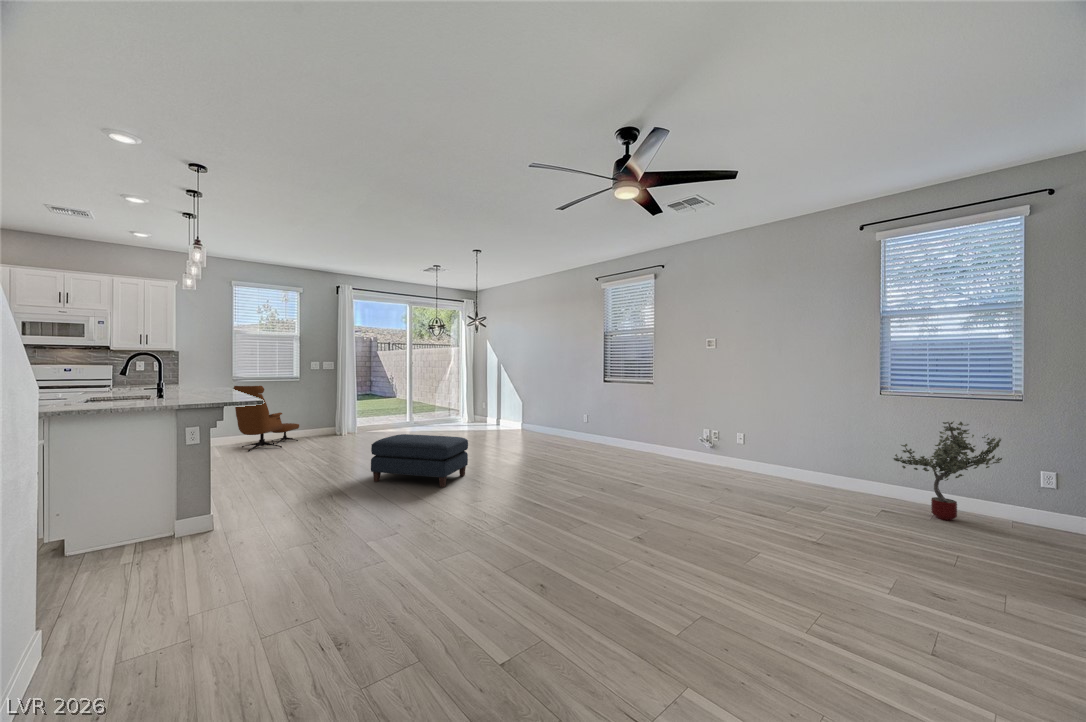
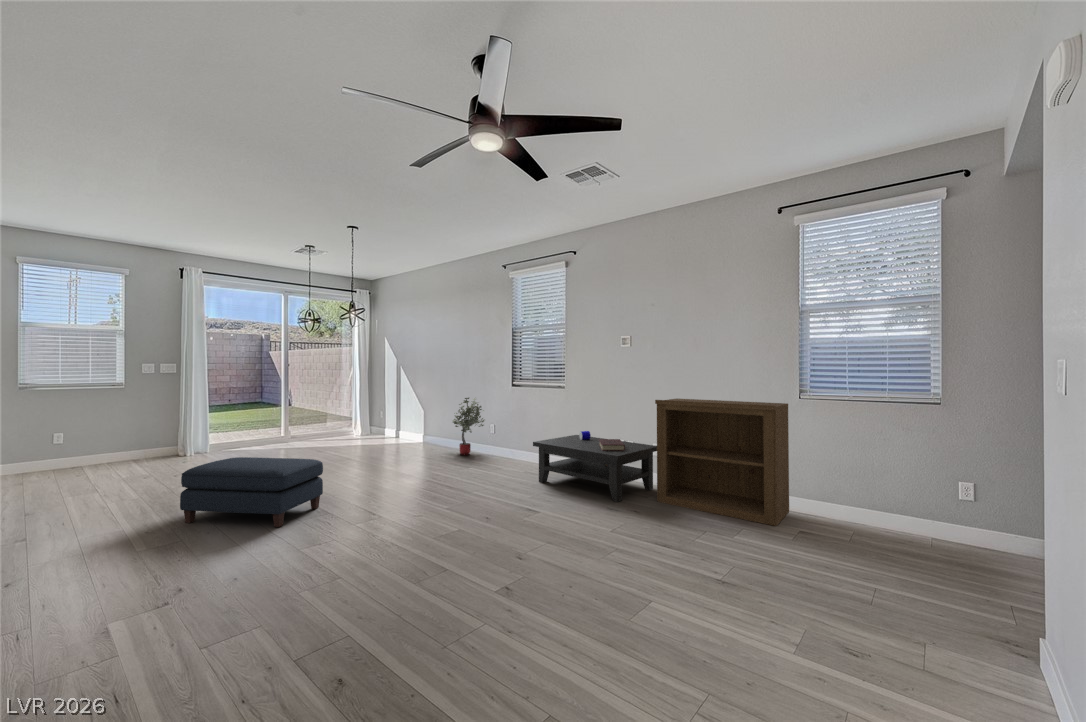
lounge chair: present [233,386,299,452] -> none [6,396,121,485]
bookshelf: none [743,394,870,505] -> present [655,399,789,526]
coffee table: none [629,421,743,481] -> present [533,431,657,502]
potted tree: present [893,421,1002,521] -> present [453,398,485,455]

